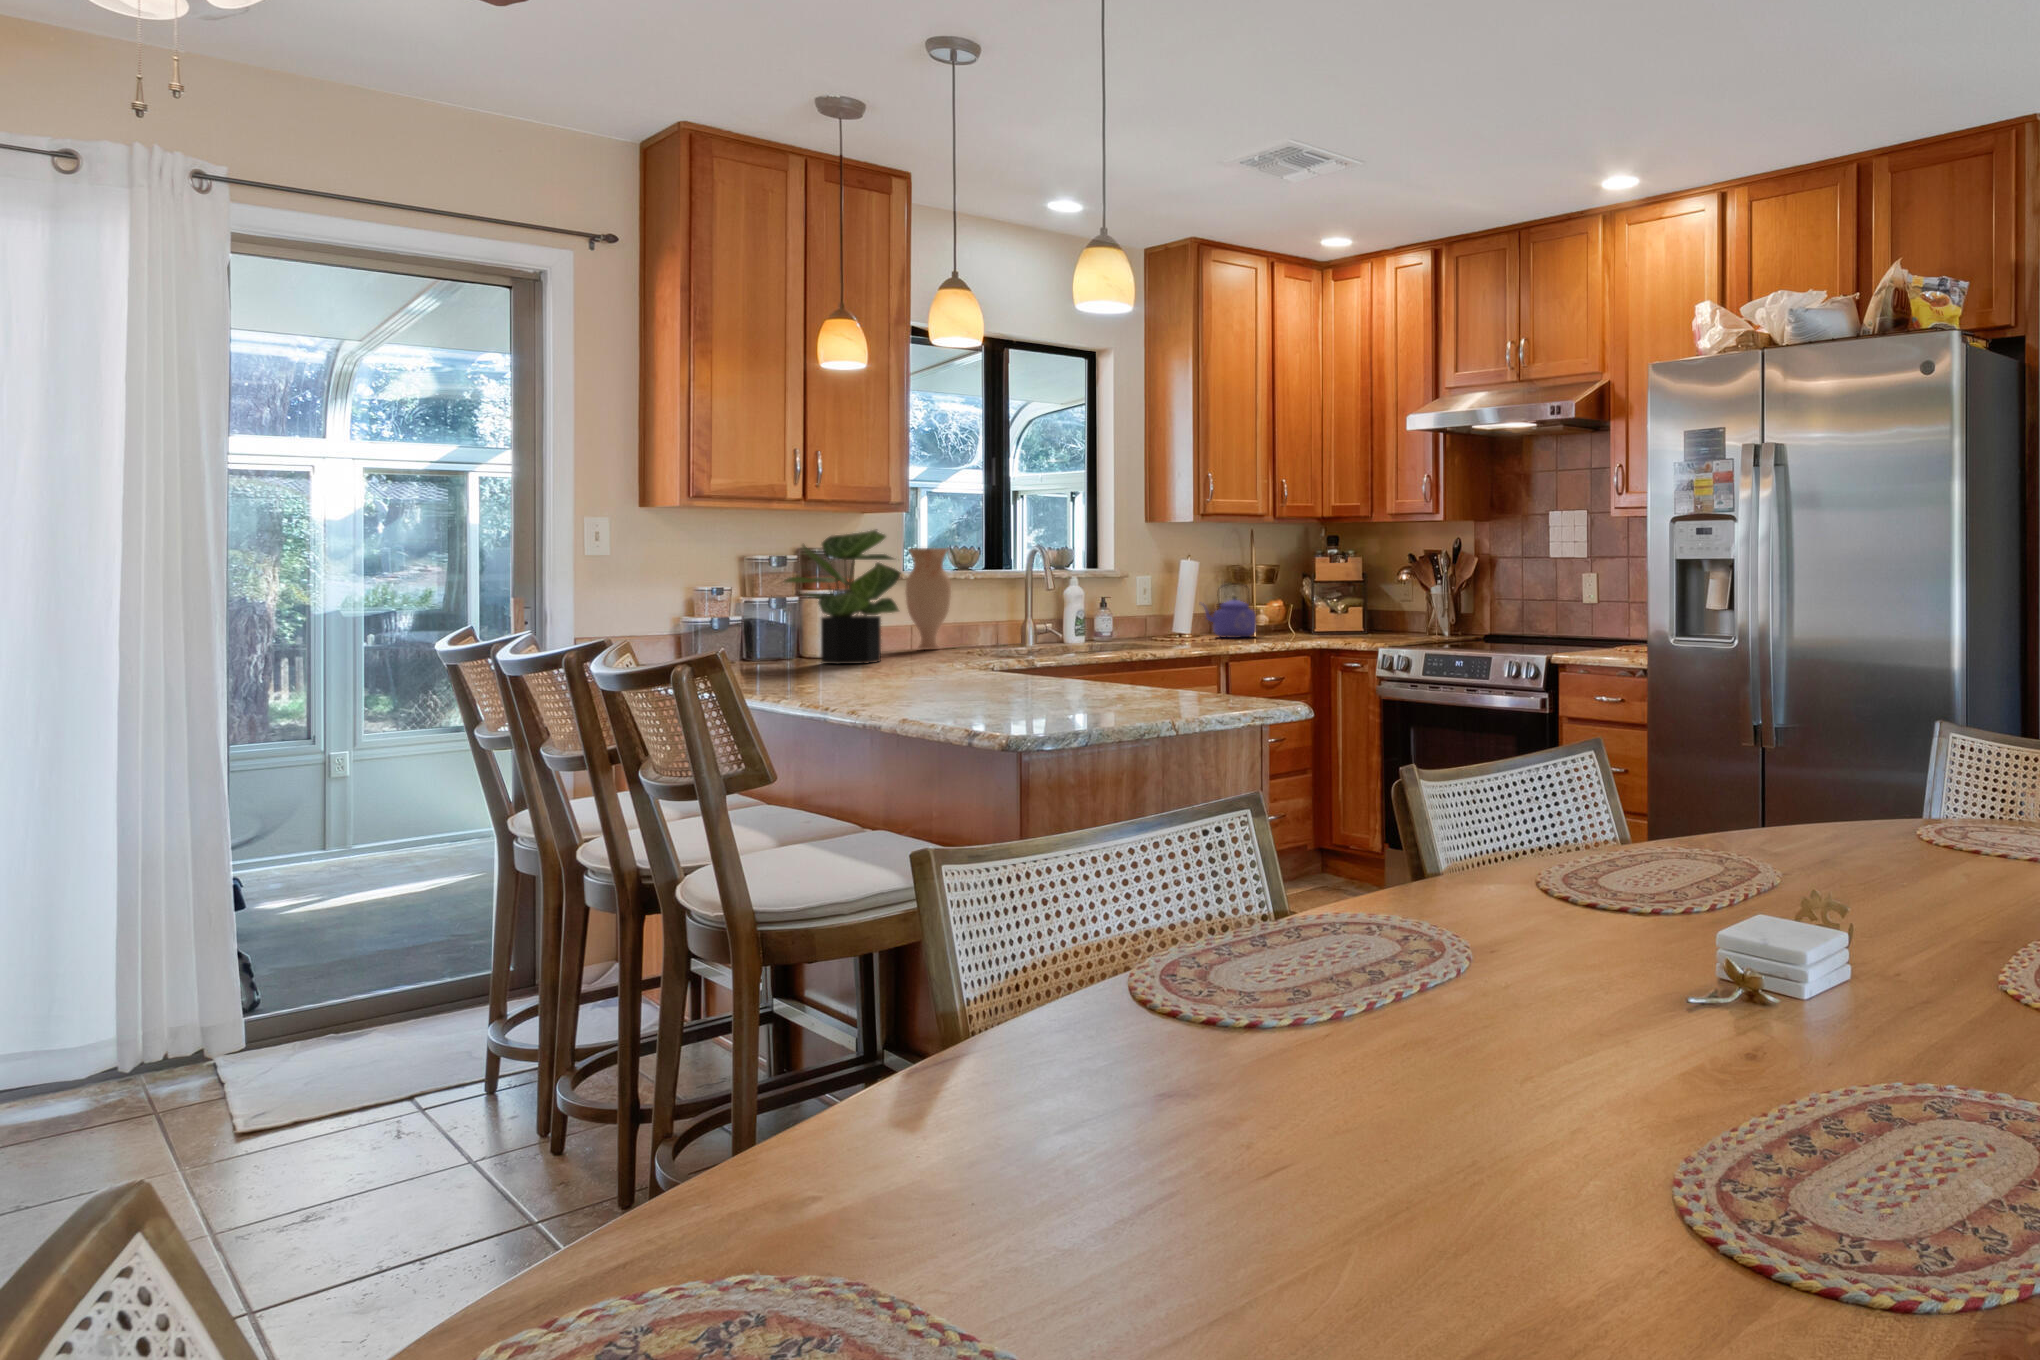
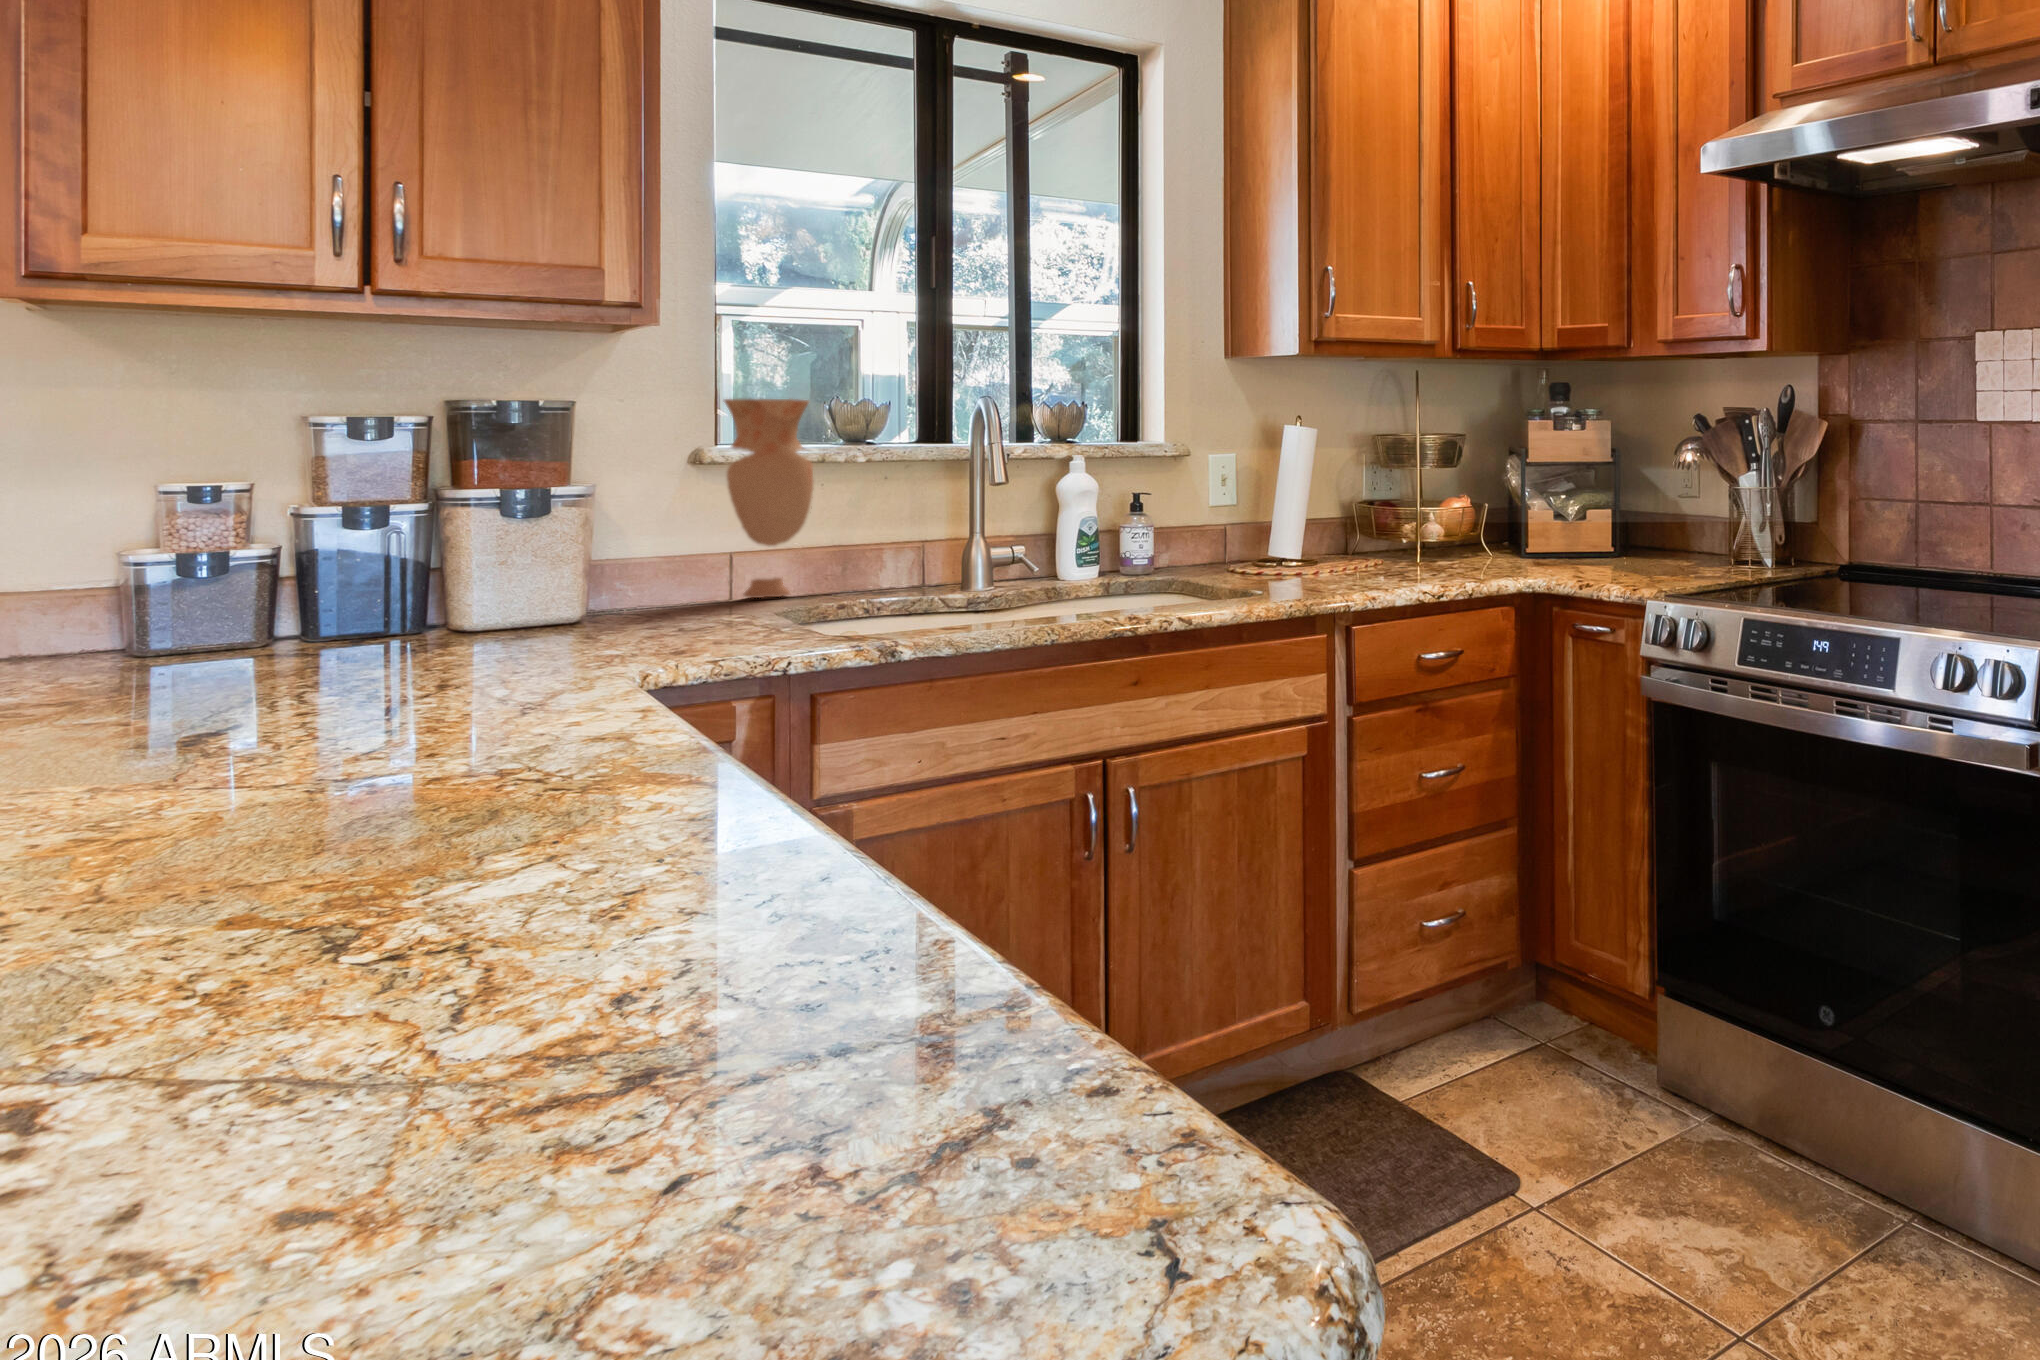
potted plant: present [785,530,900,664] -> none [305,344,606,658]
kettle: present [1203,585,1256,638] -> none [1313,468,1416,569]

